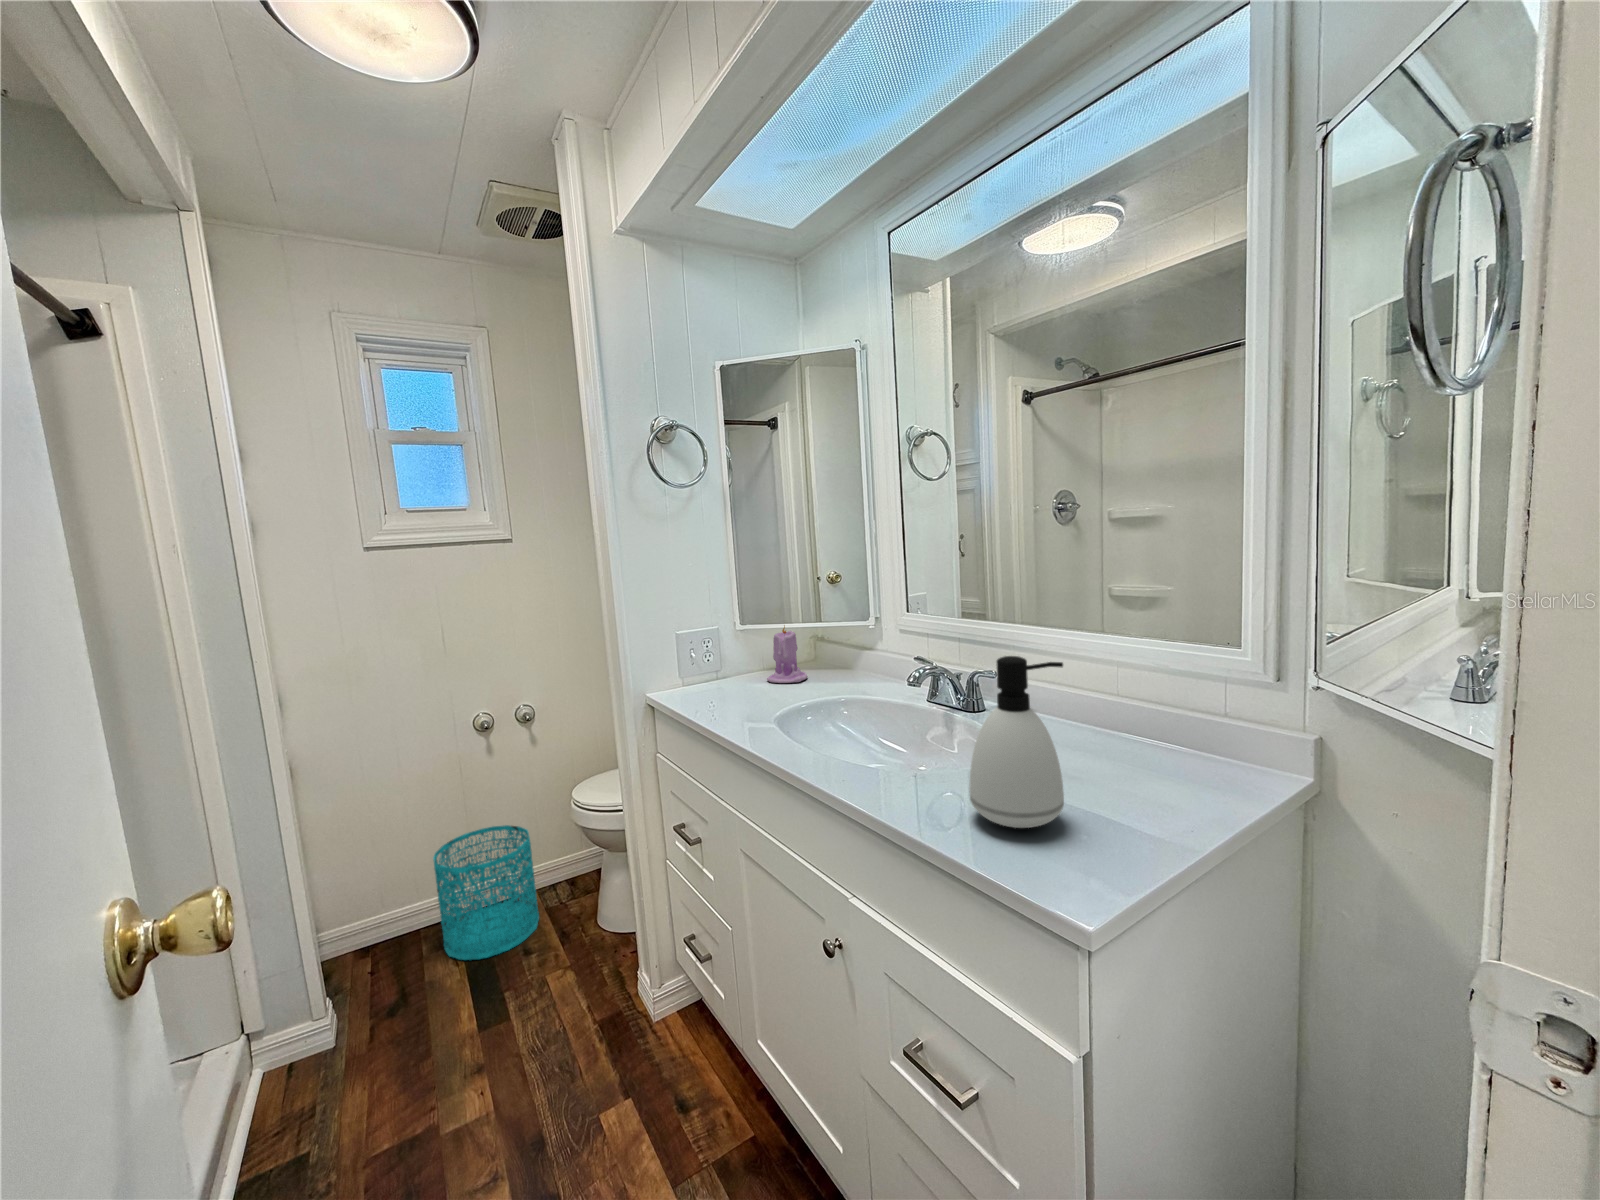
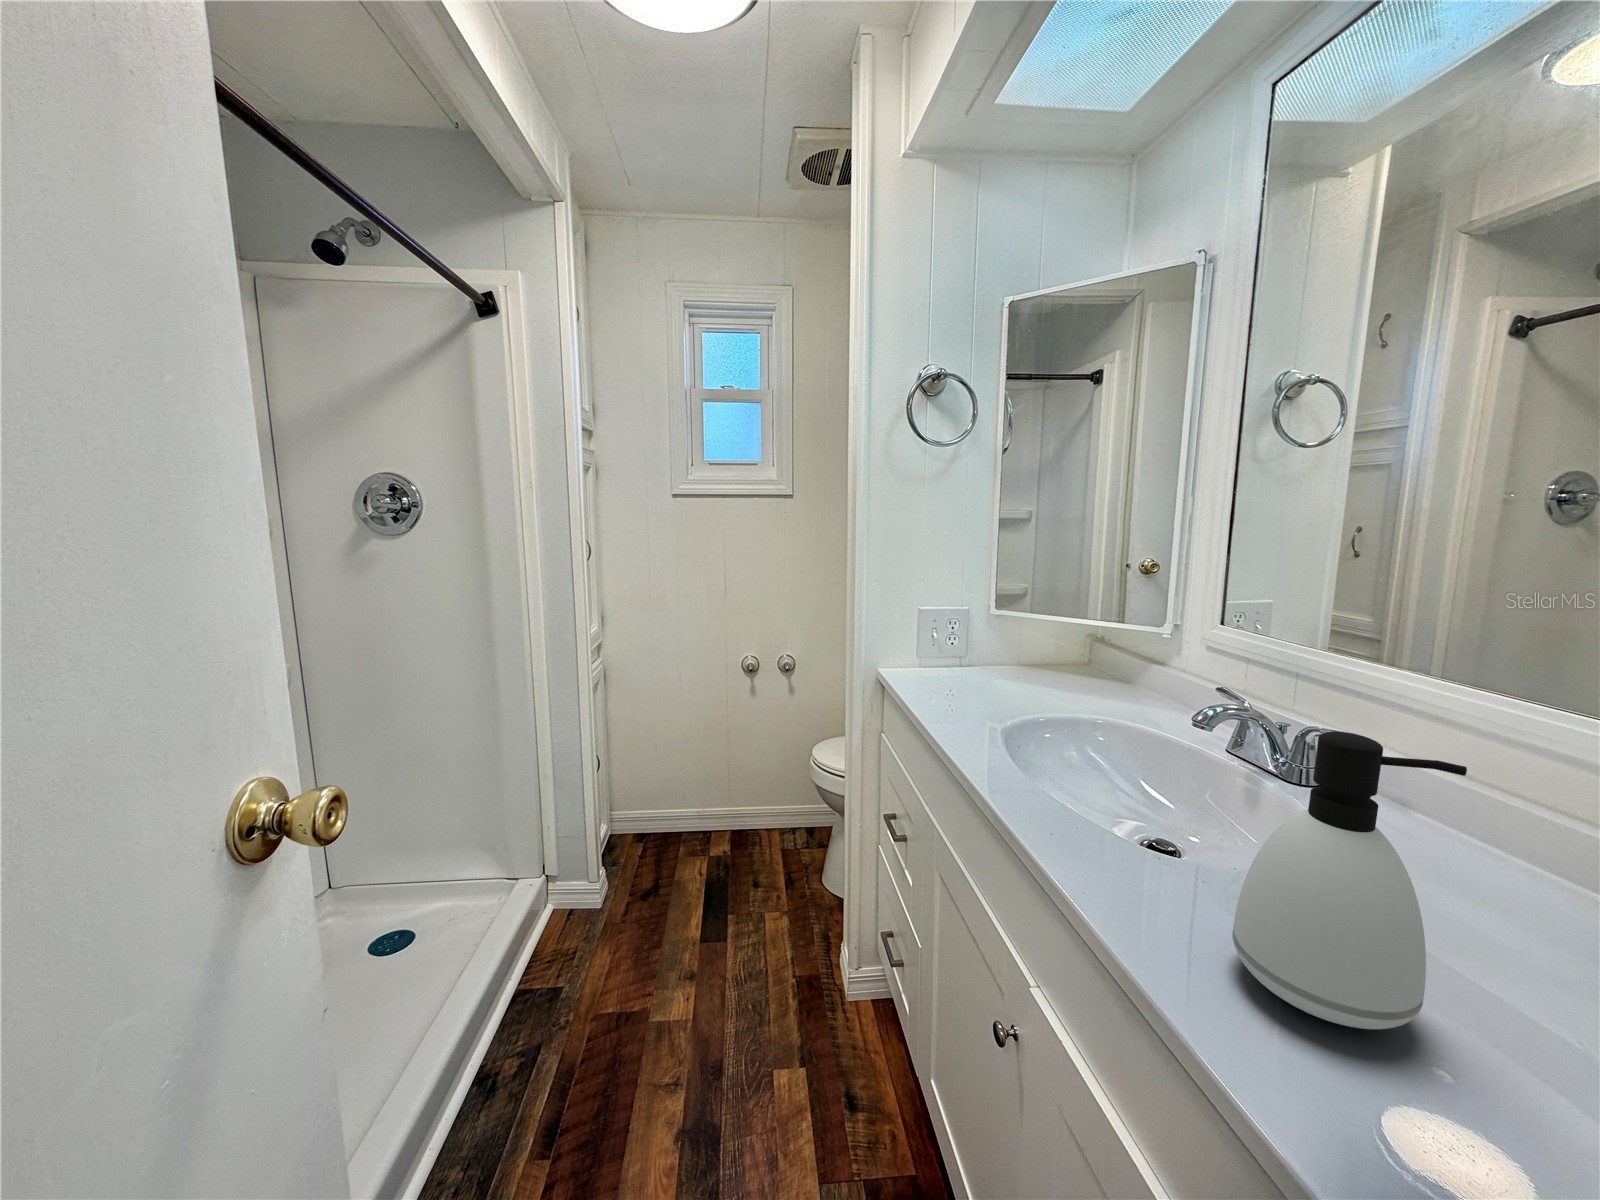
candle: present [767,625,807,683] -> none [1017,616,1068,687]
wastebasket: present [433,825,539,960] -> none [693,760,774,876]

